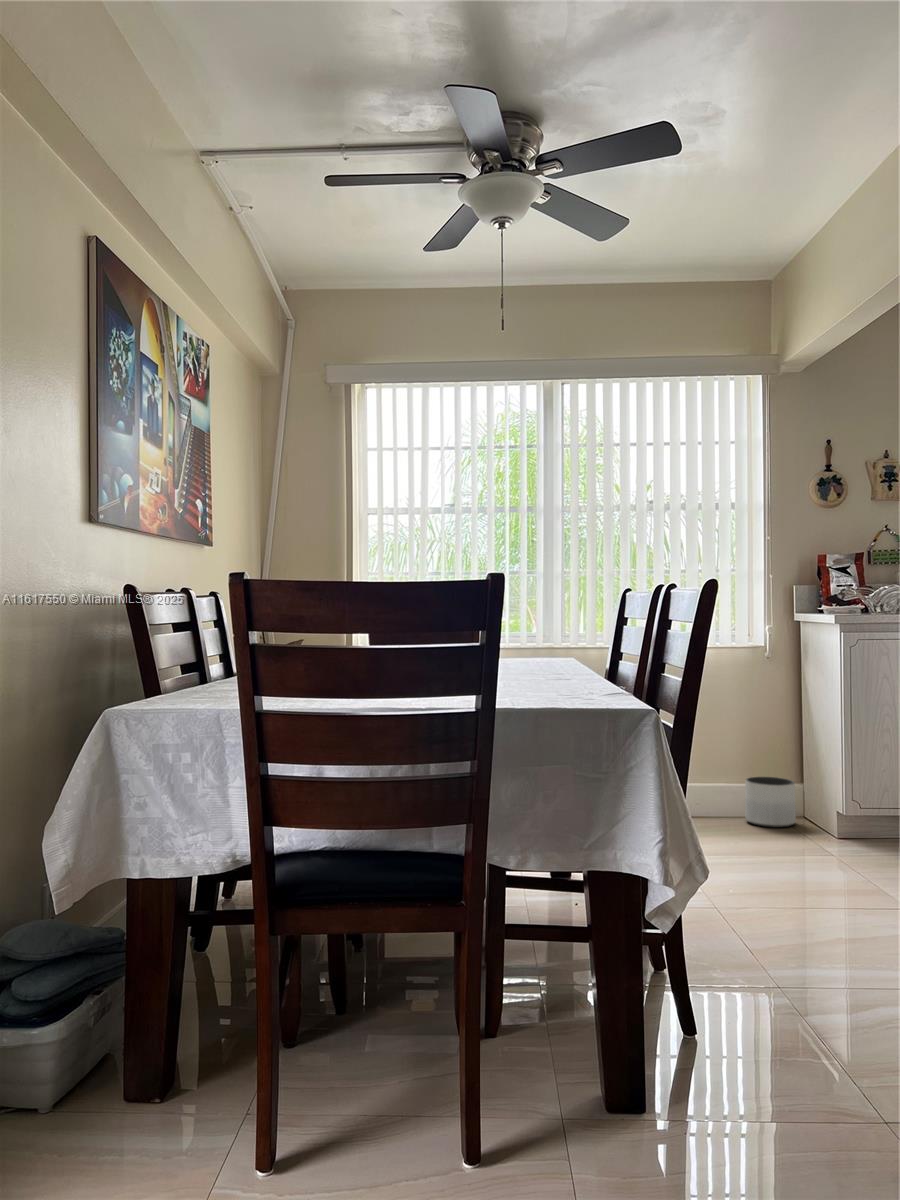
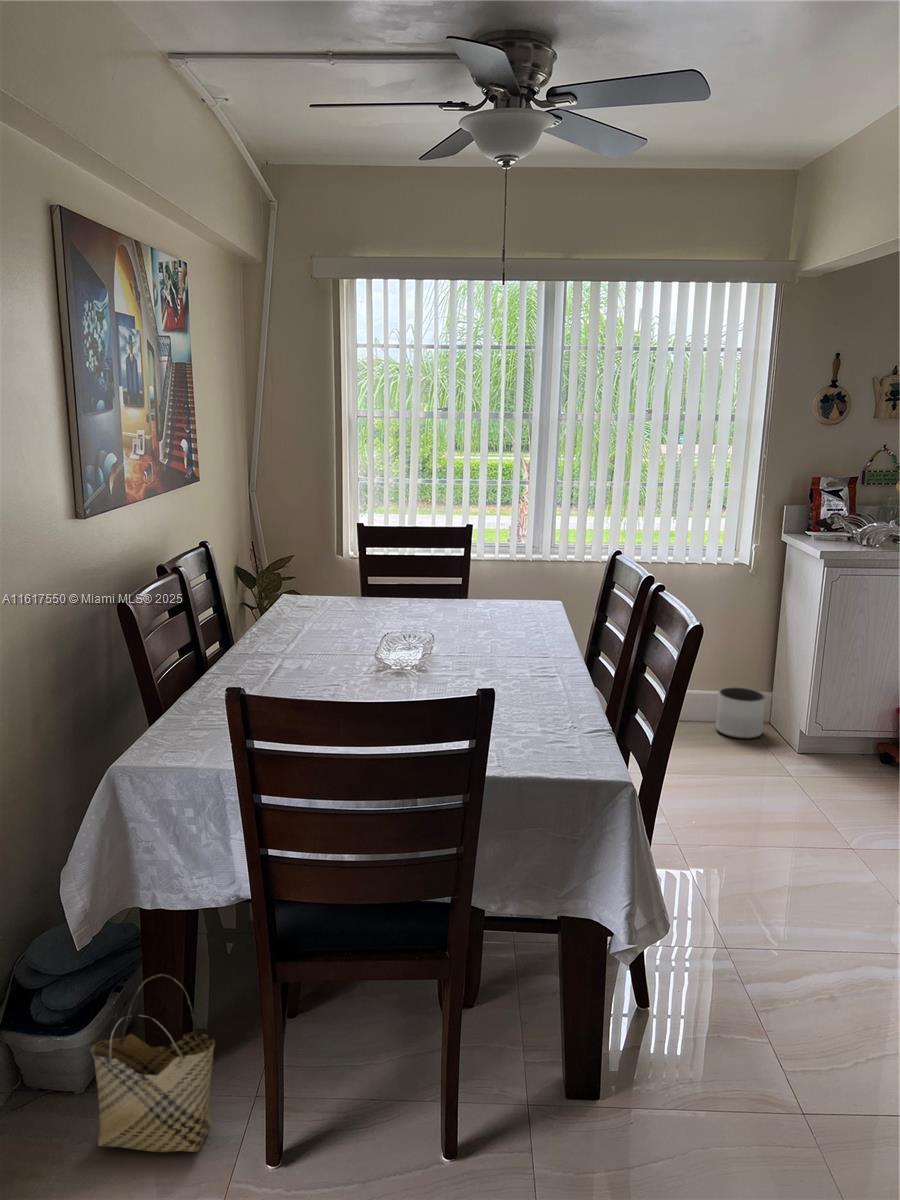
woven basket: none [54,942,200,1160] -> present [90,974,215,1152]

